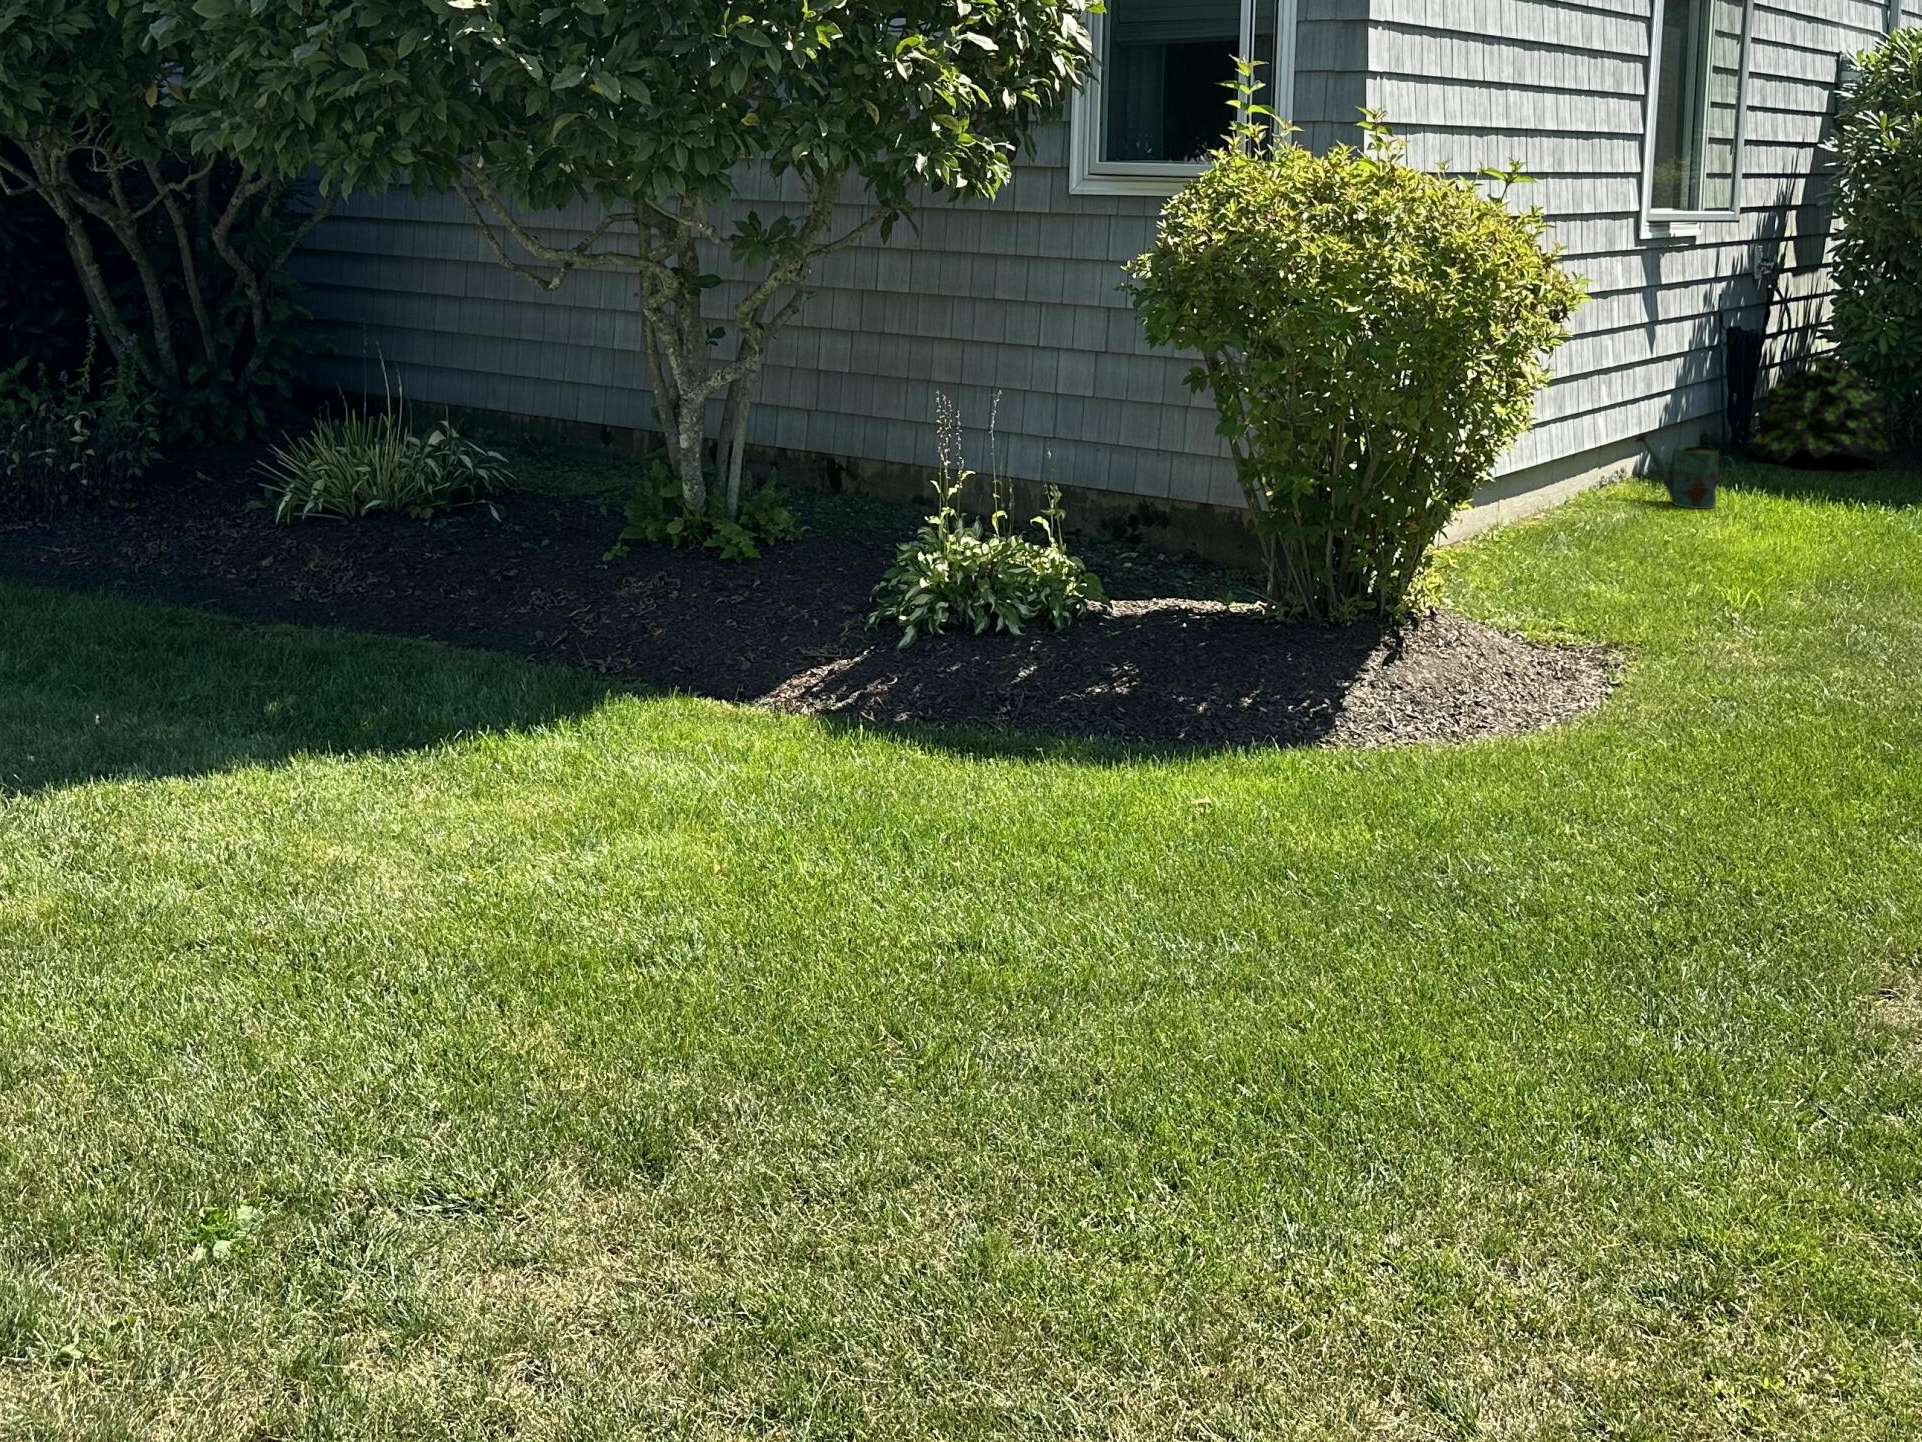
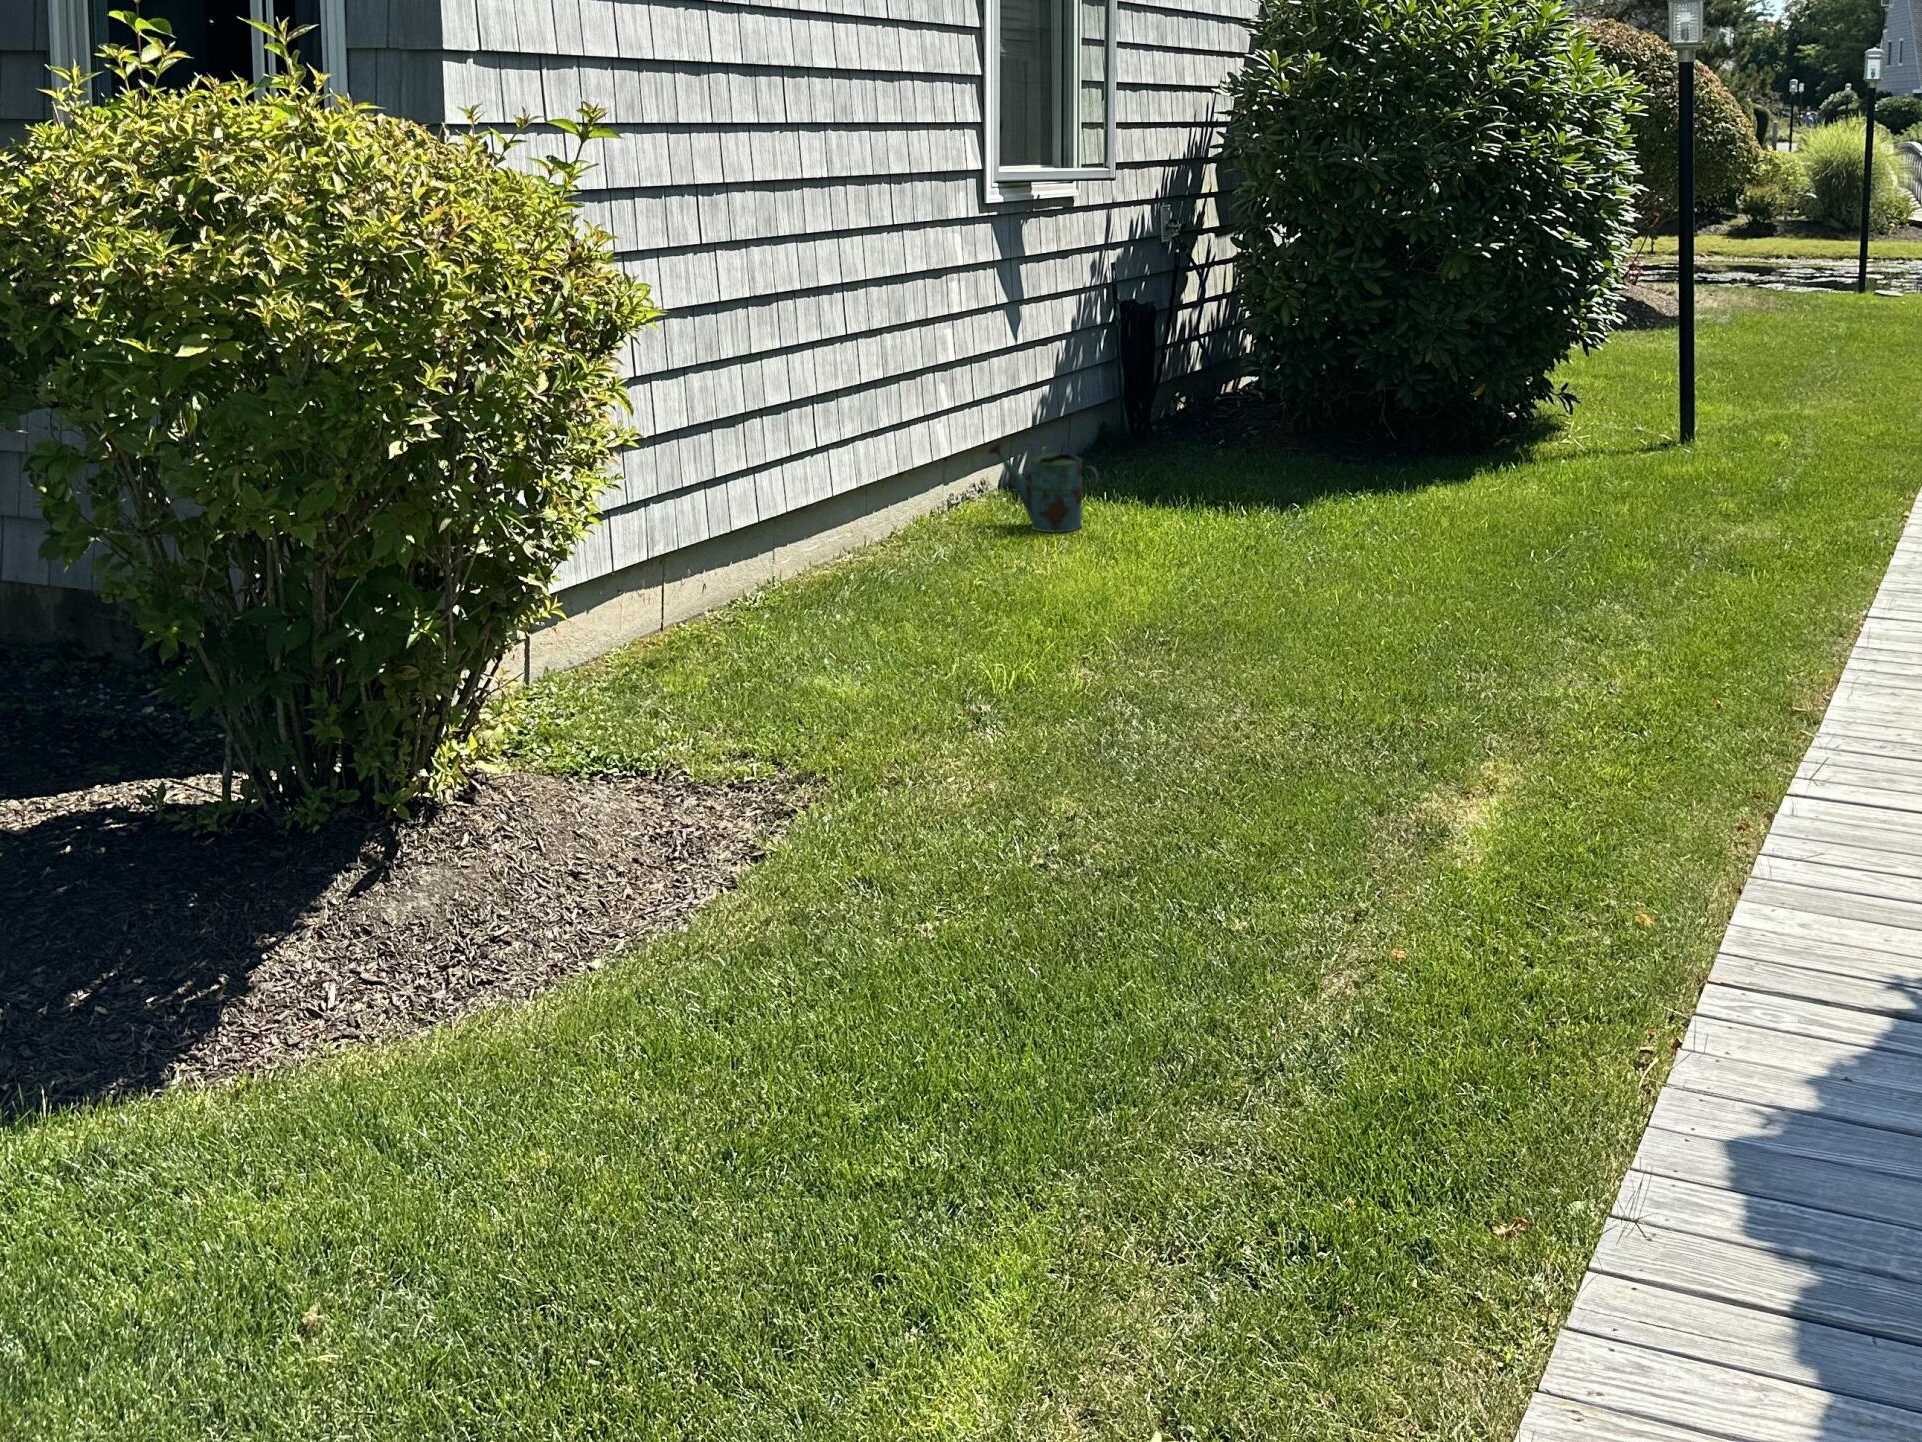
potted plant: present [1751,354,1895,464] -> none [1164,325,1315,457]

